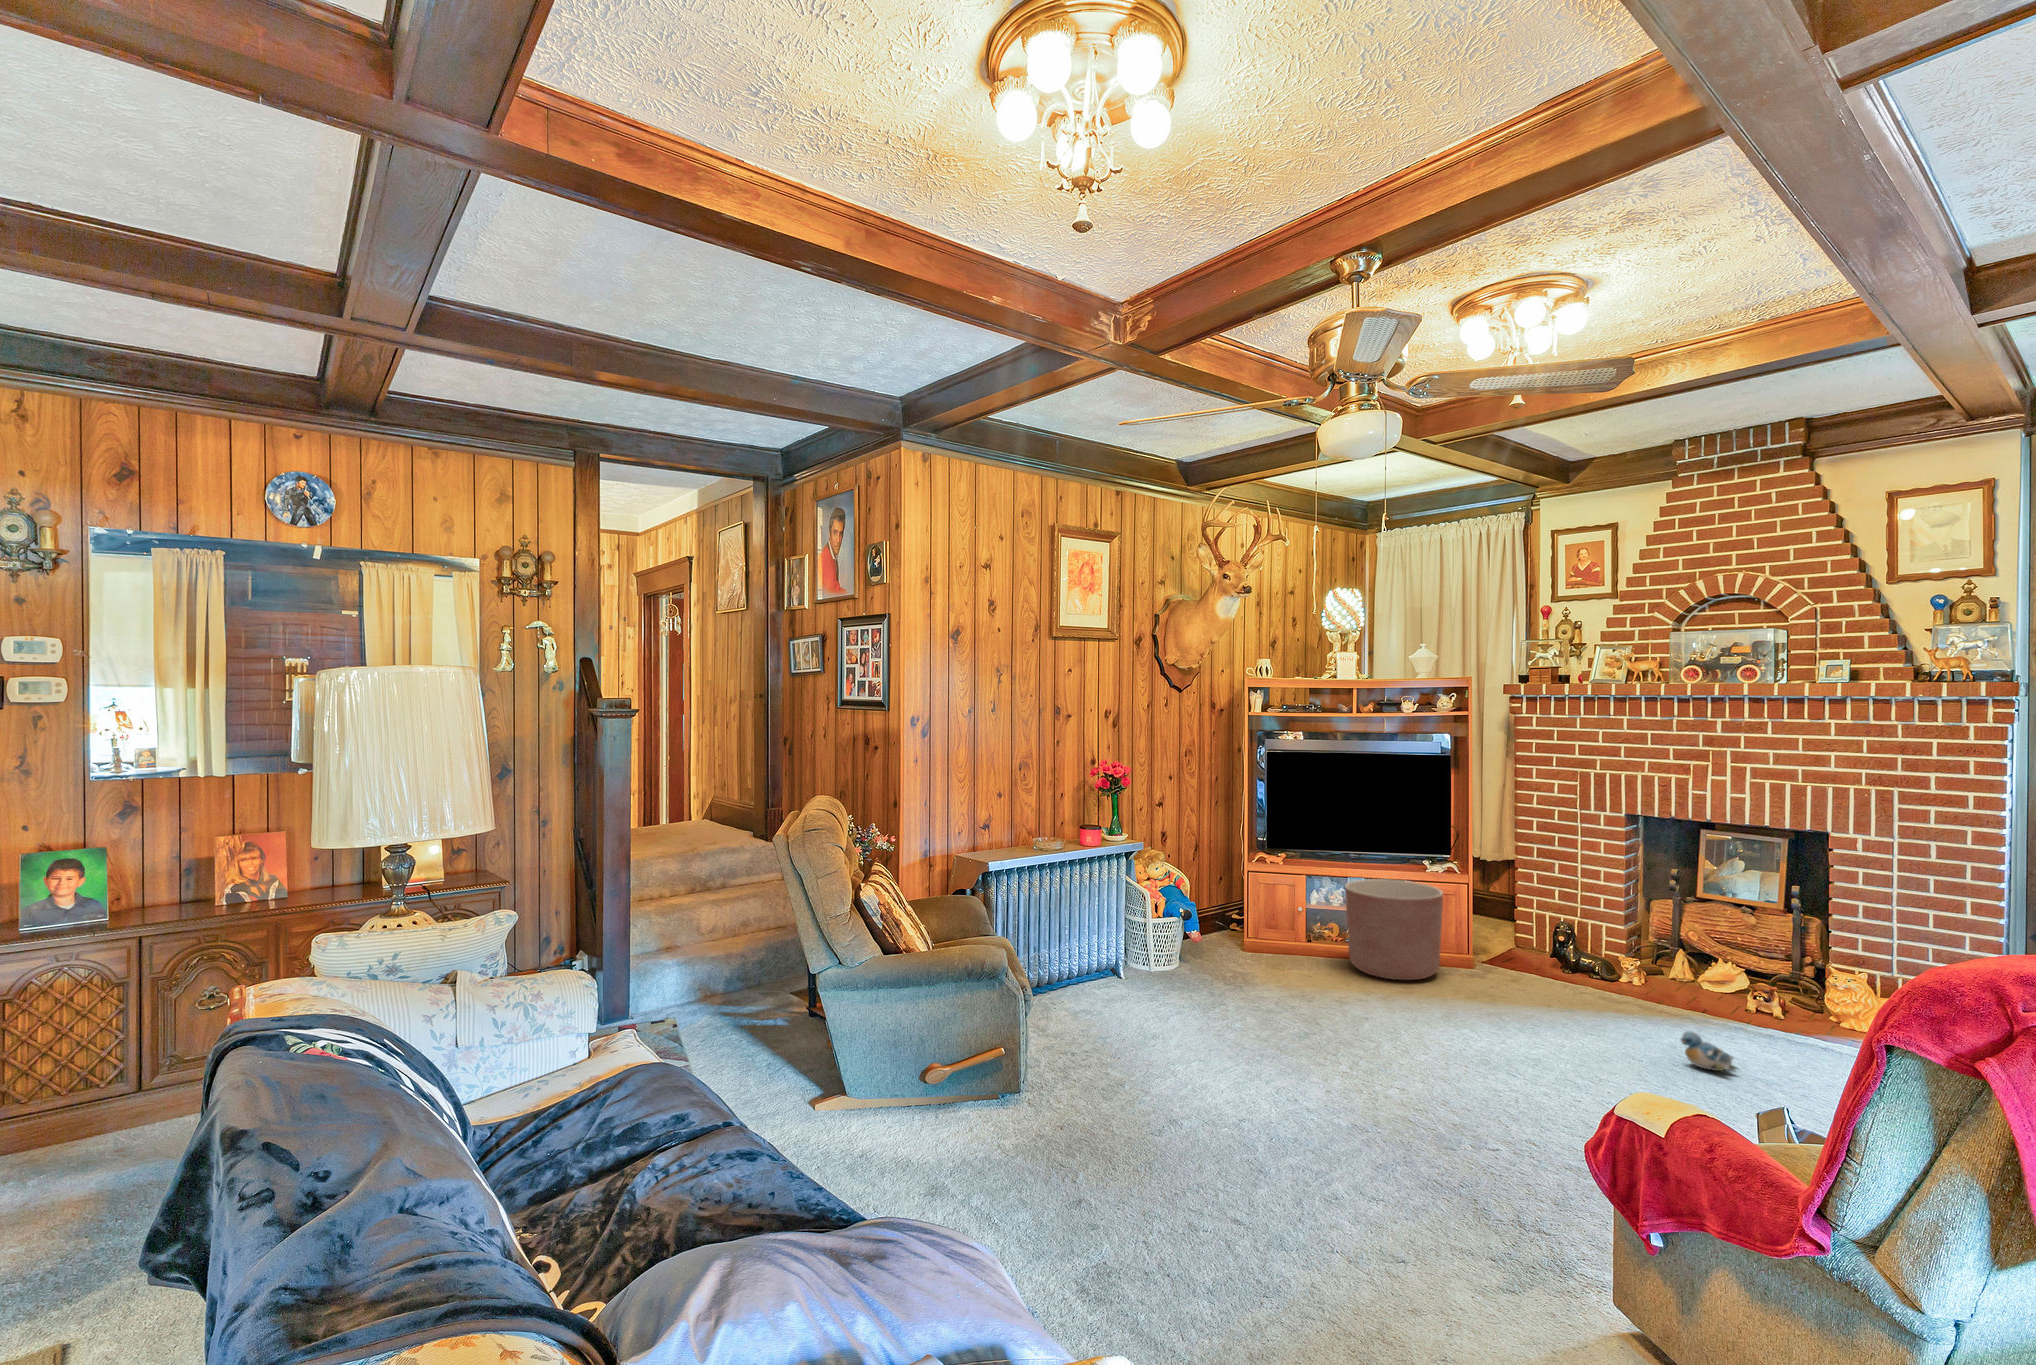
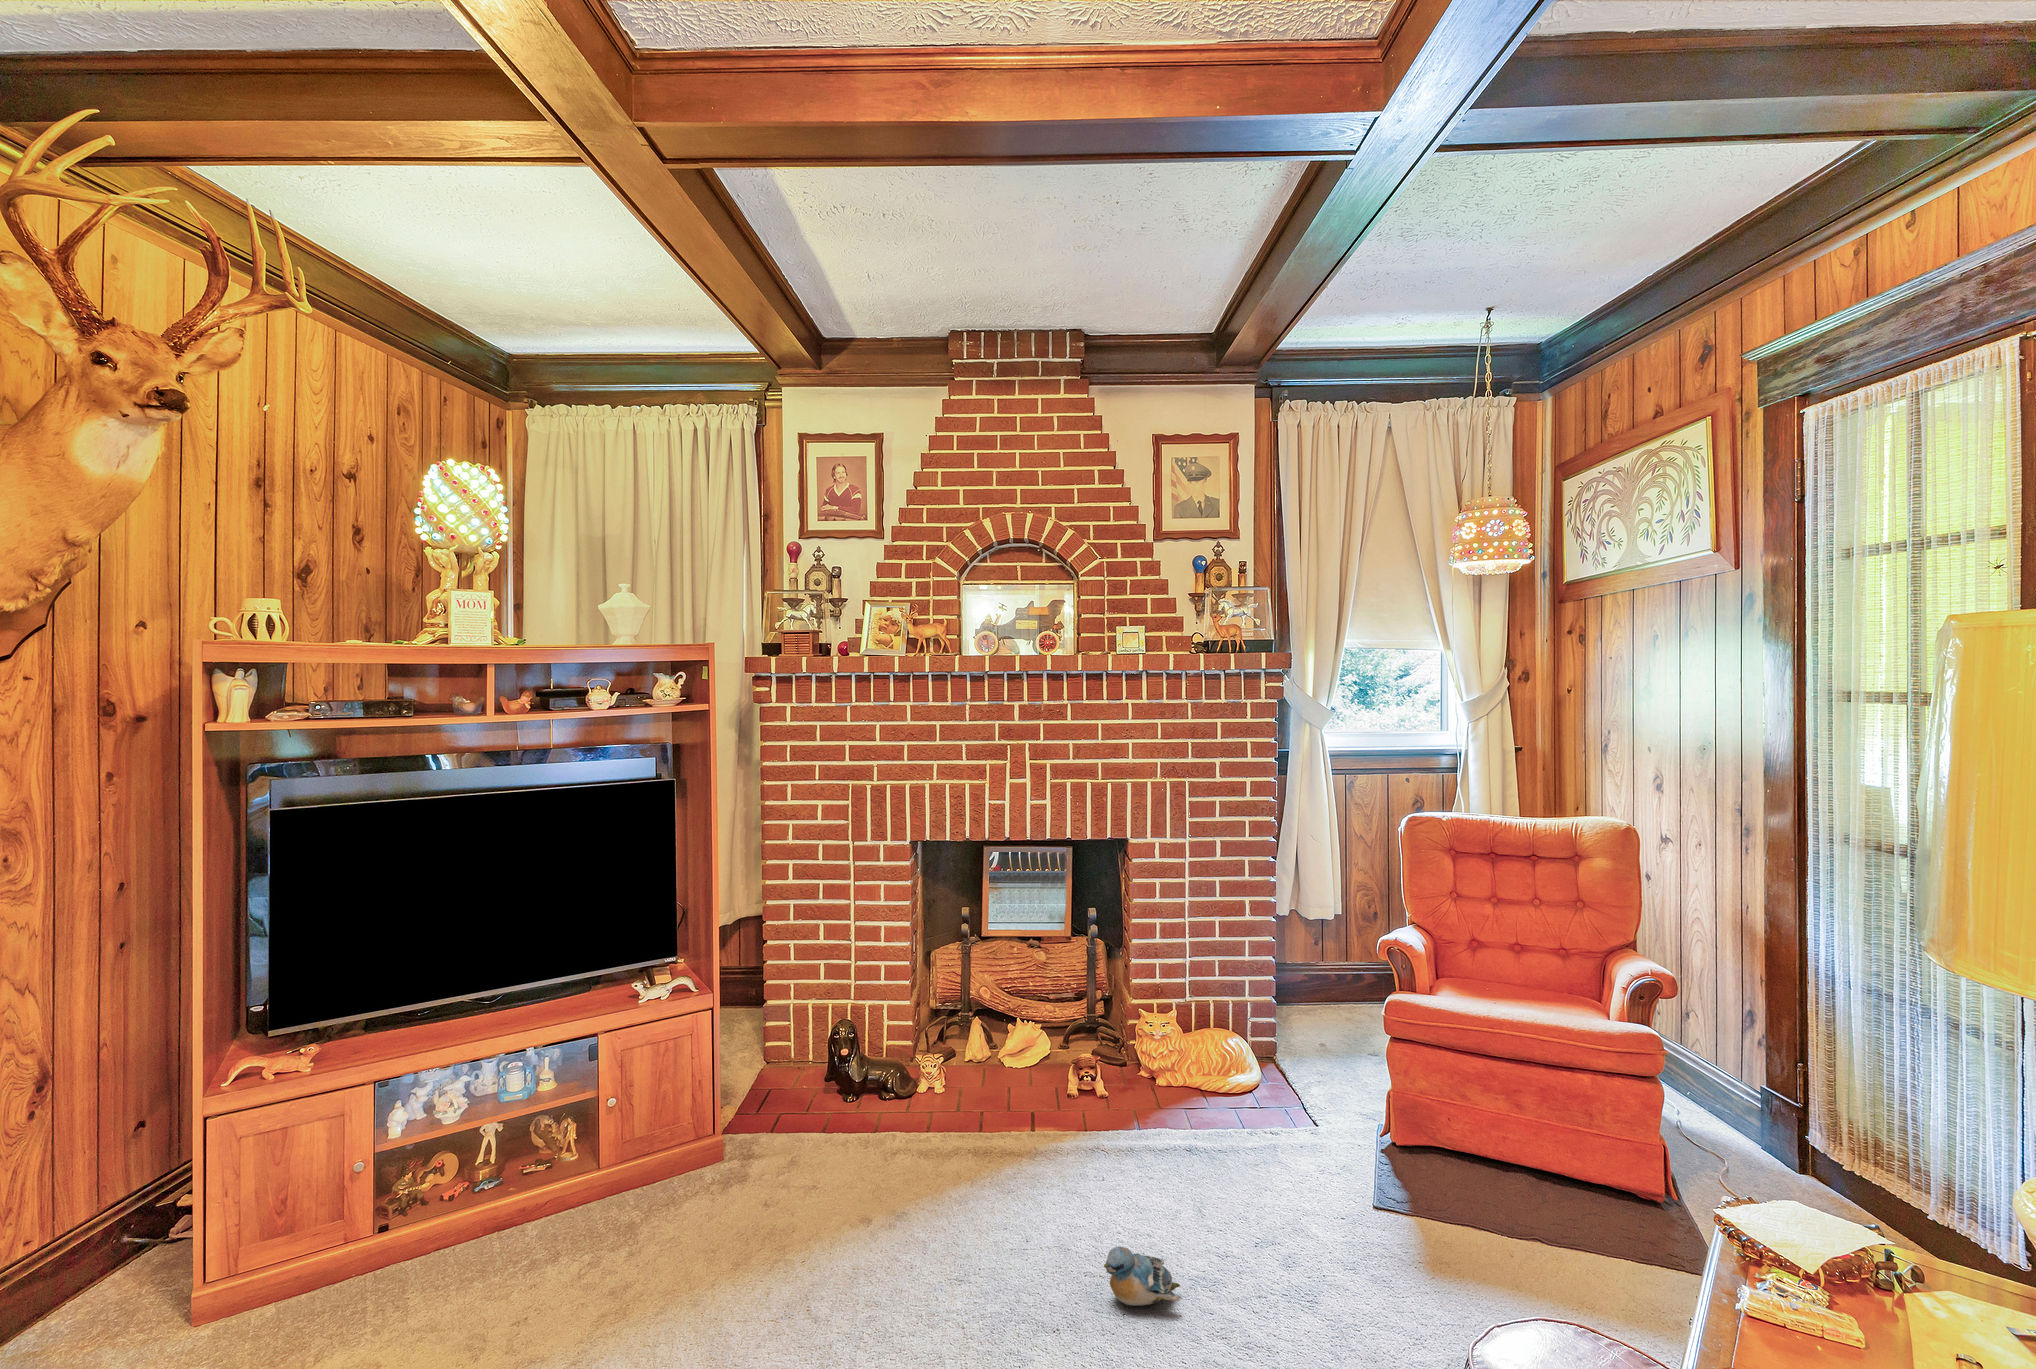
planter: present [1345,879,1443,980] -> none [466,1029,675,1280]

